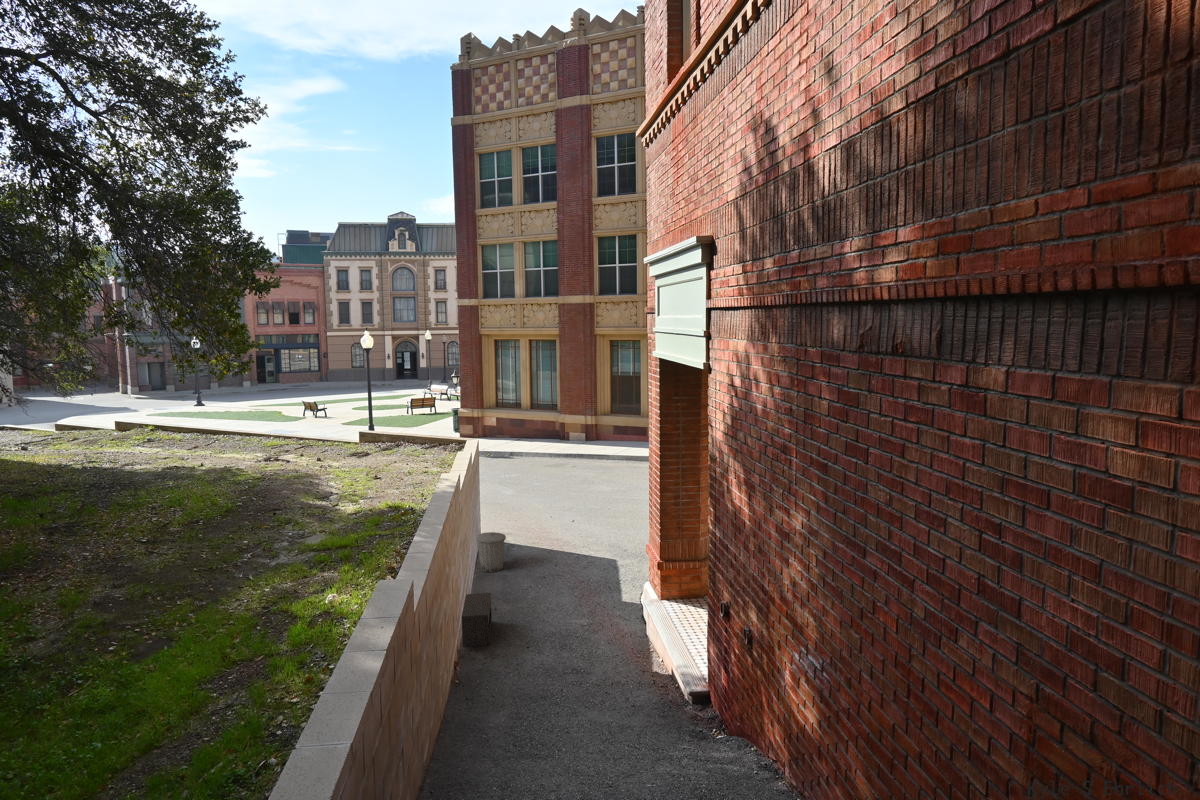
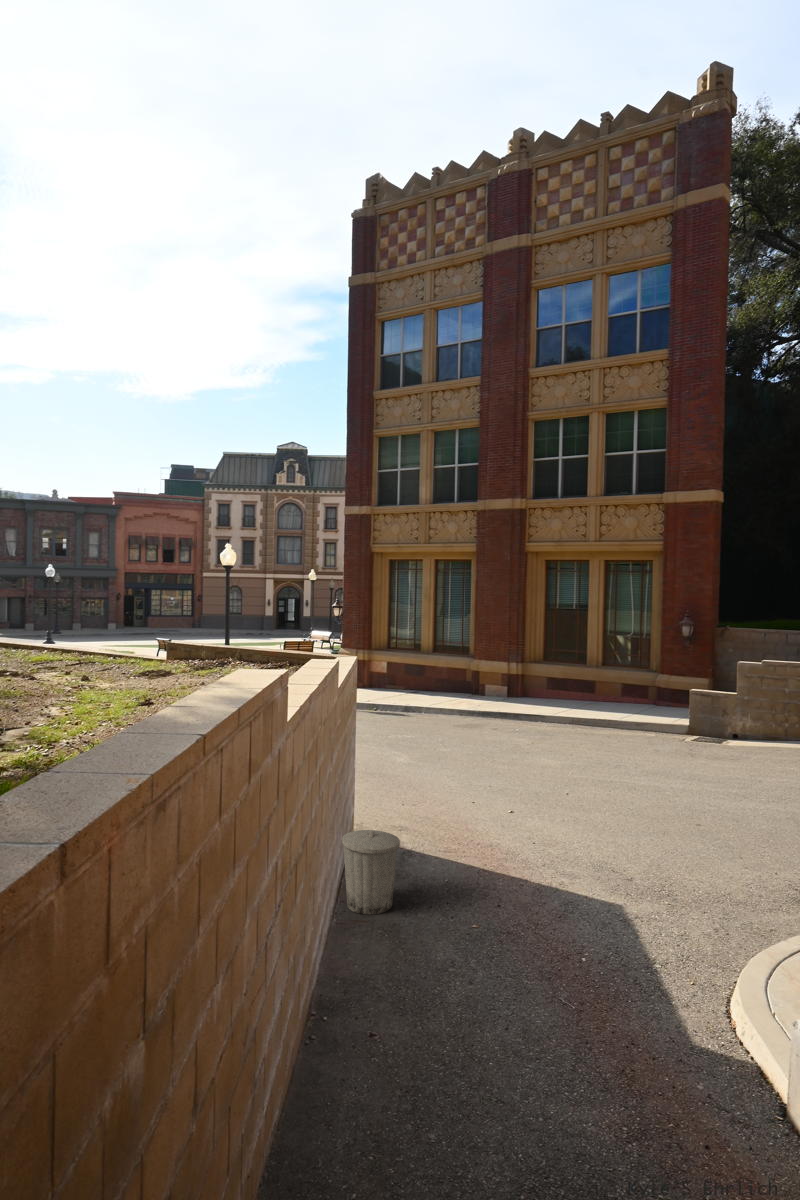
bench: present [462,593,492,647] -> none [277,993,362,1172]

